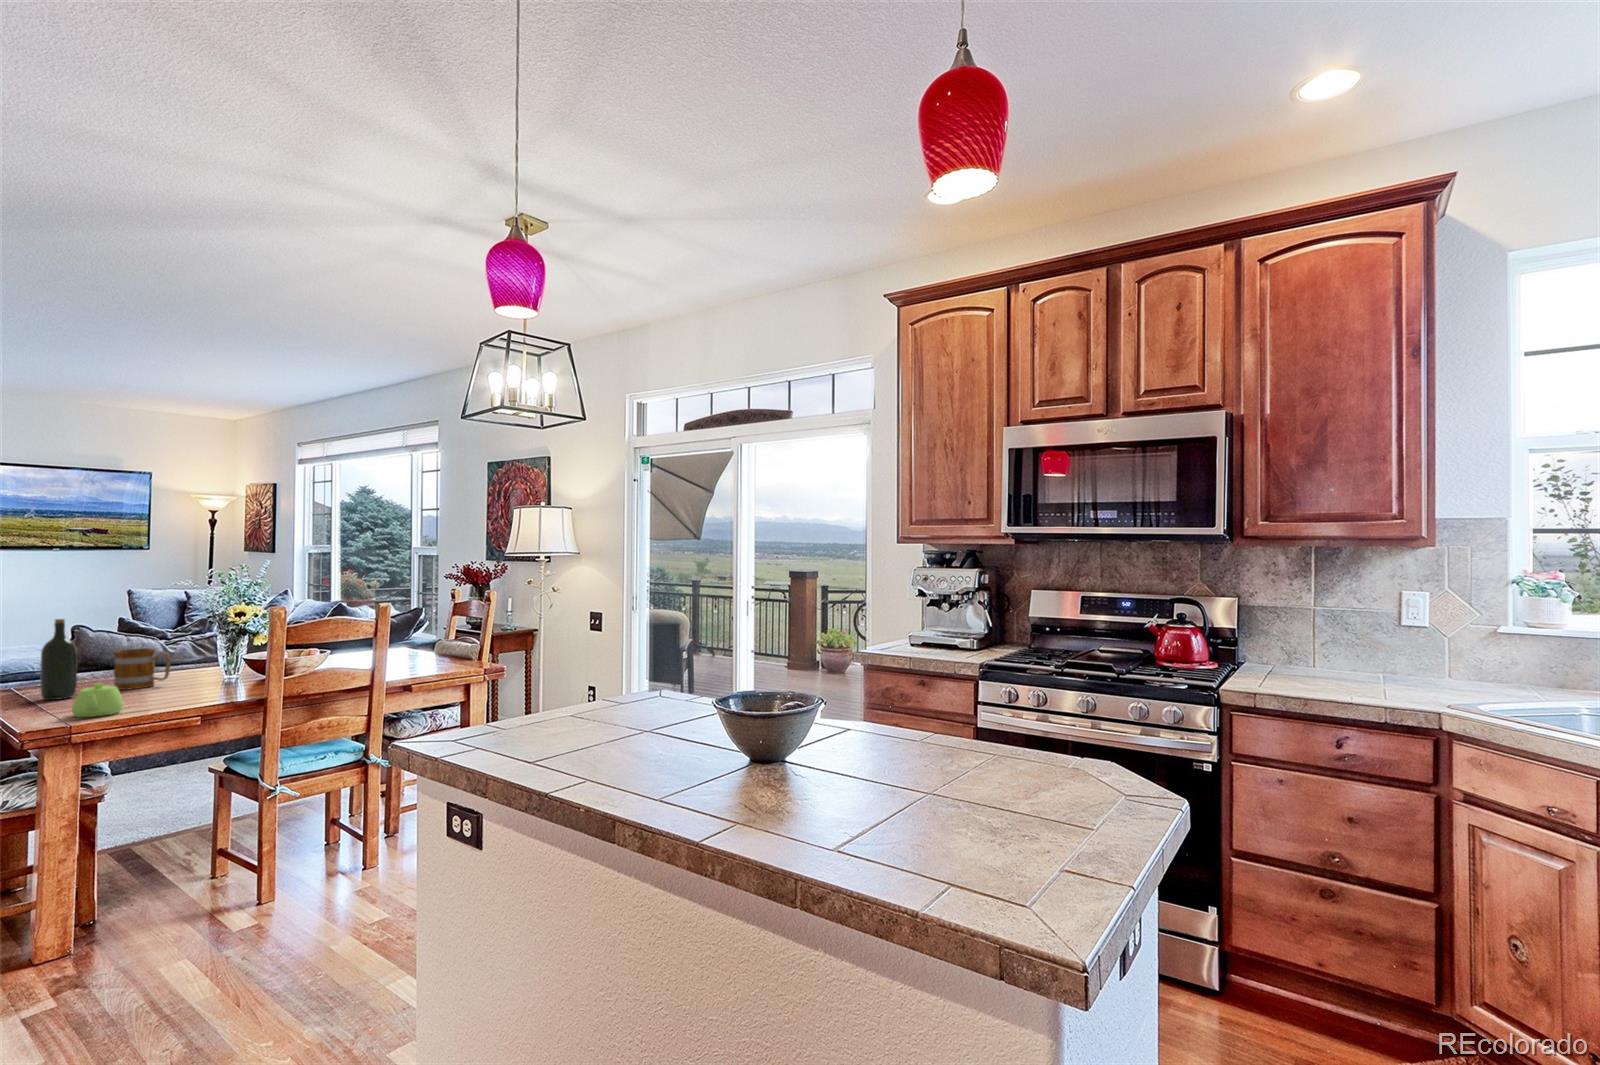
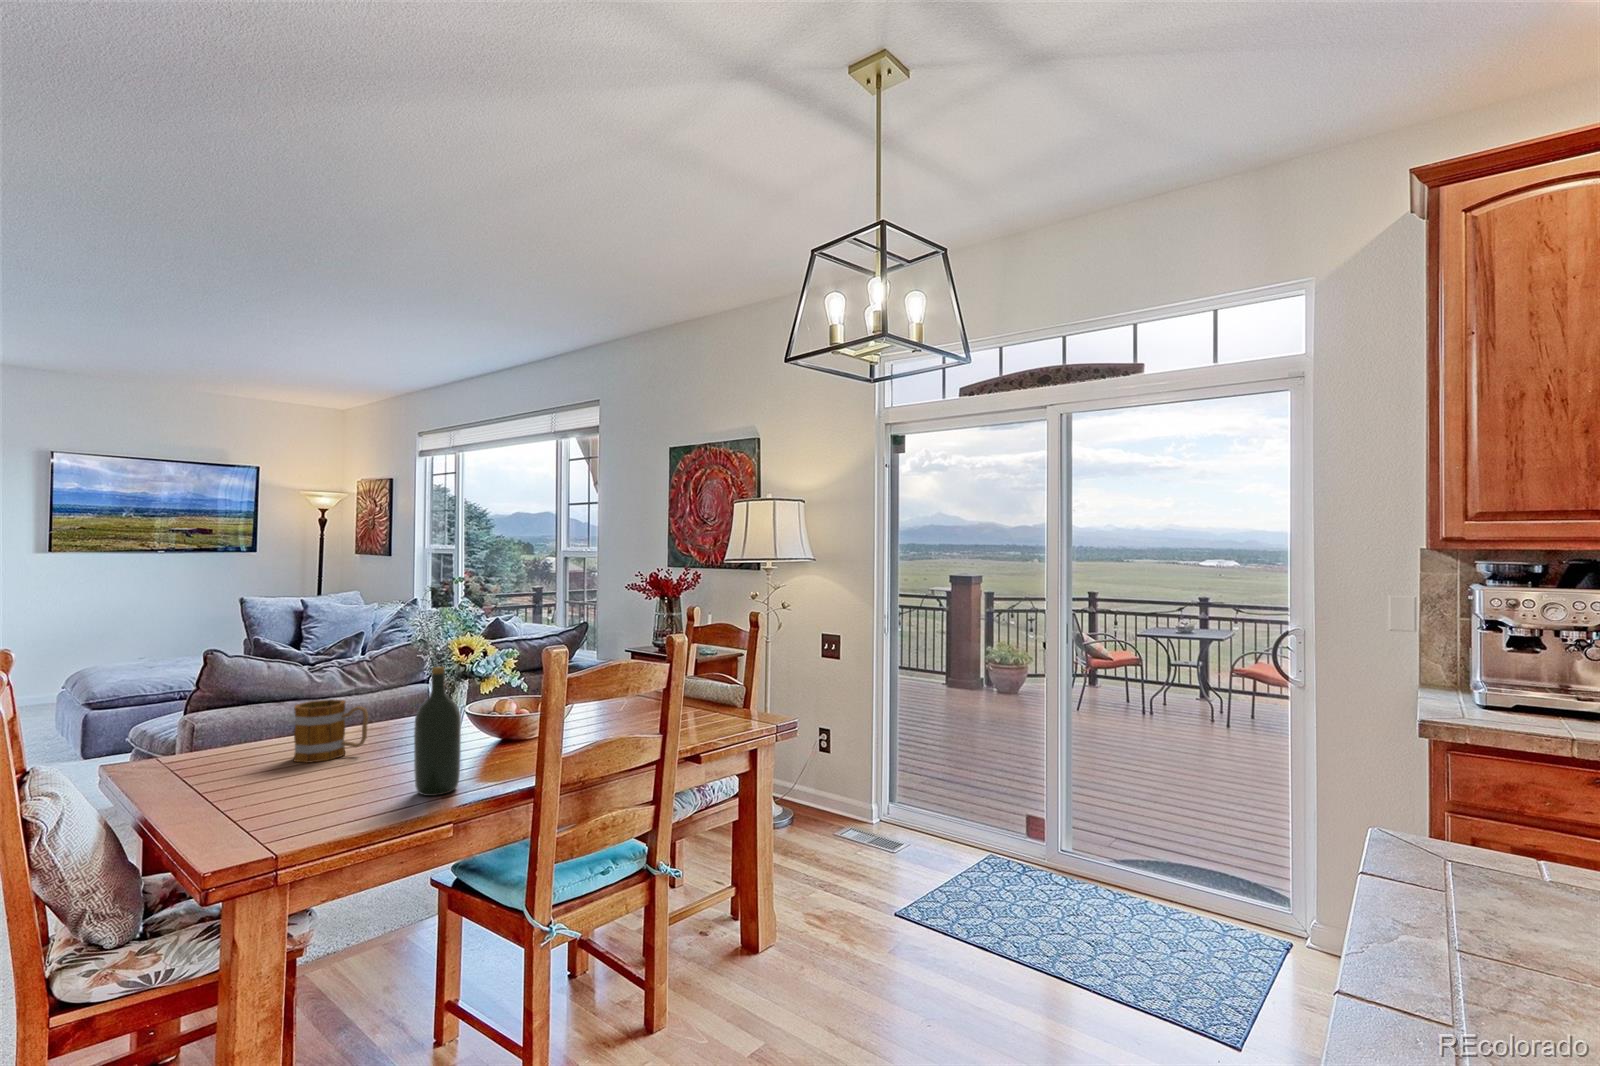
wine bottle: present [40,619,78,700] -> present [414,667,461,796]
teapot: present [72,683,123,717] -> none [270,778,342,838]

